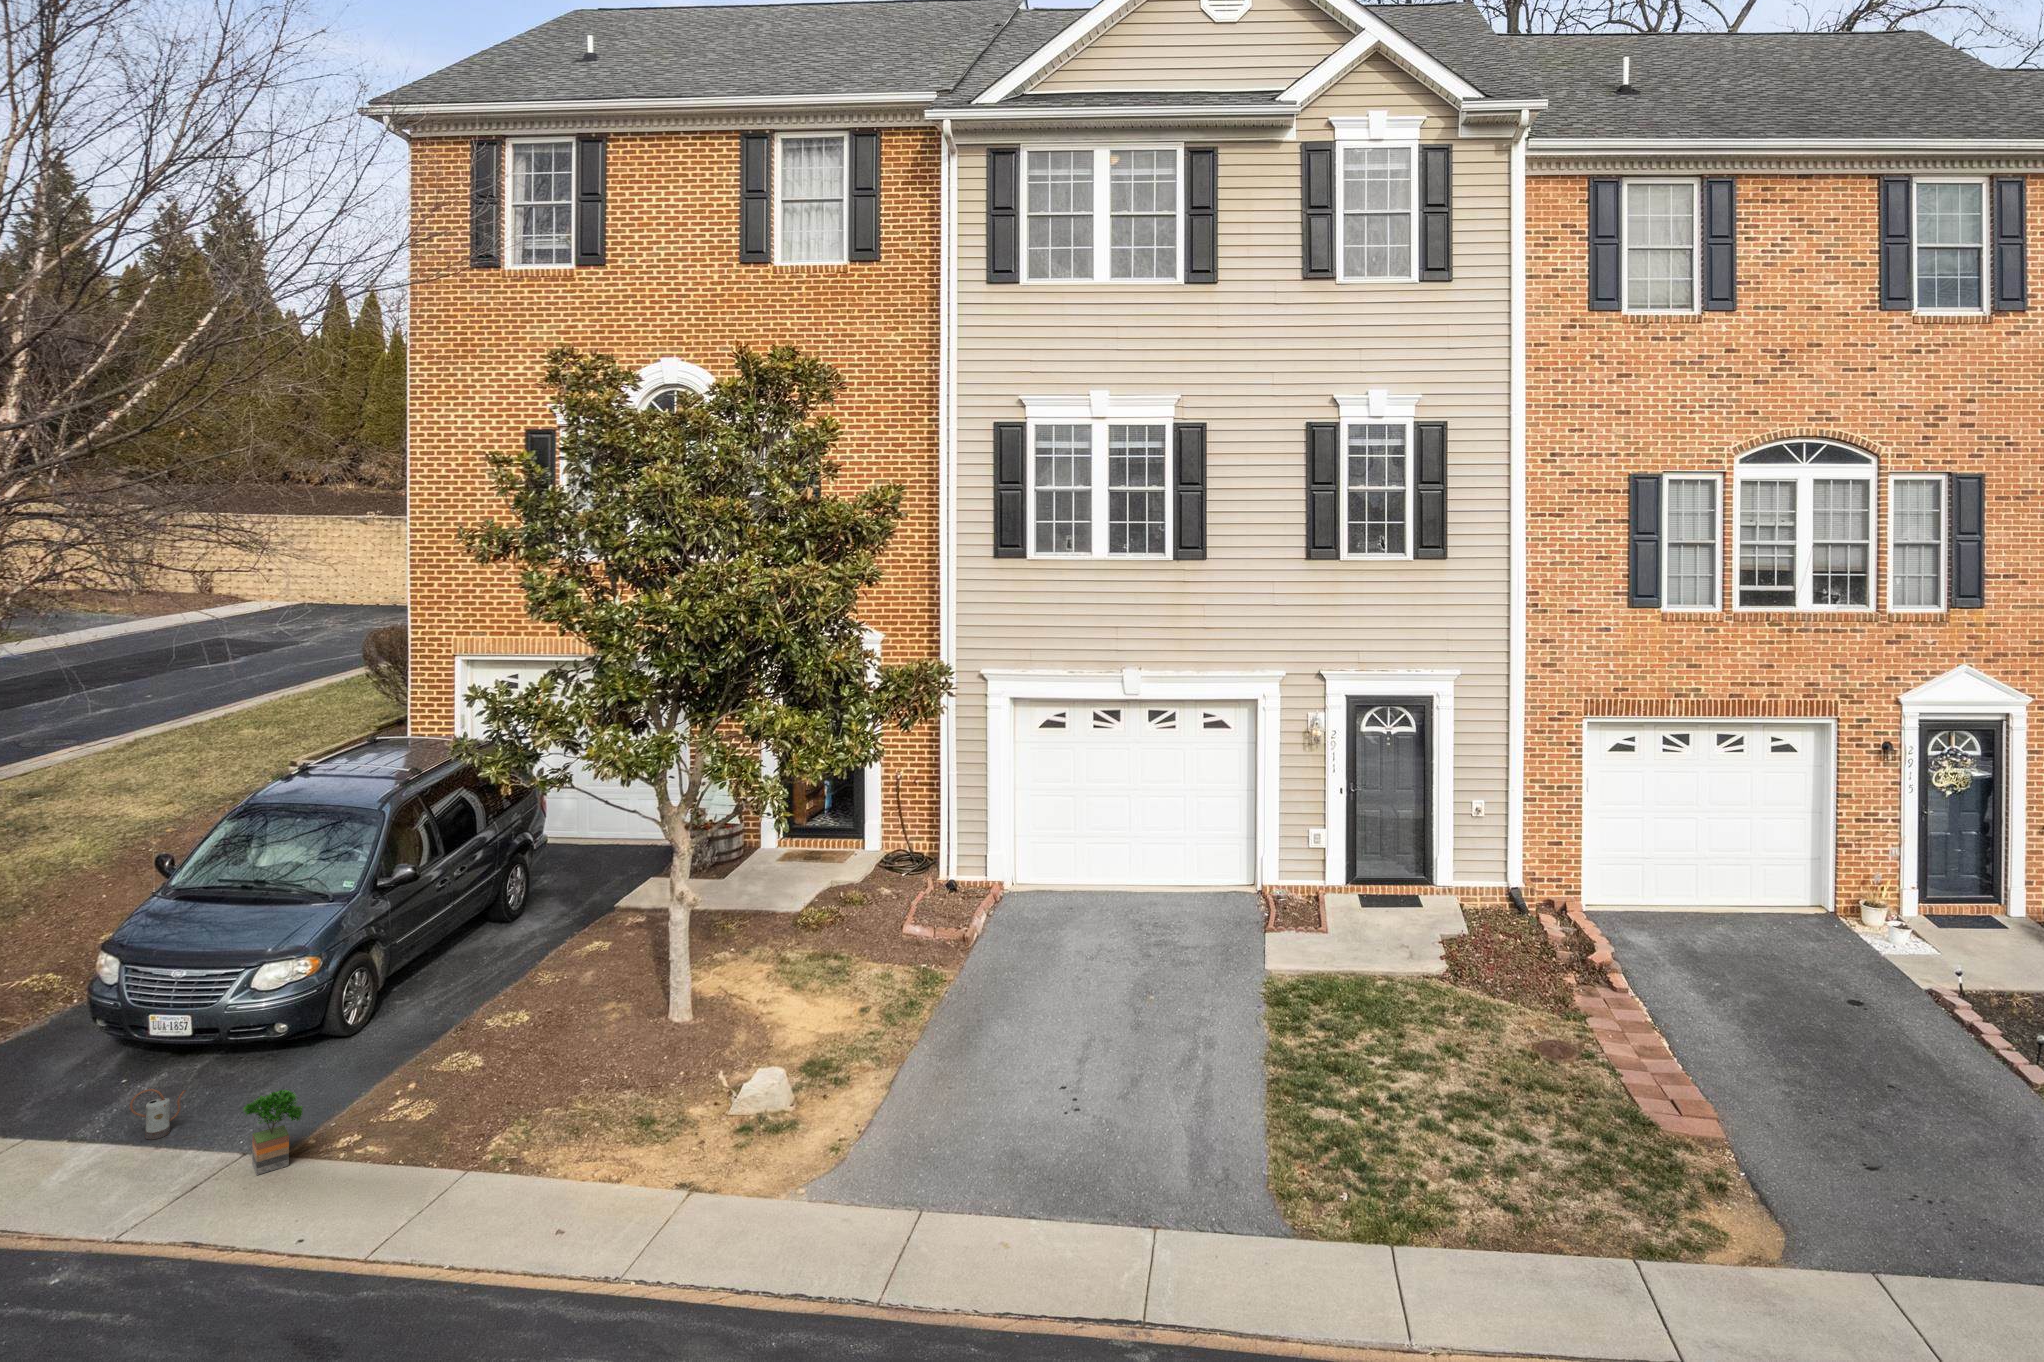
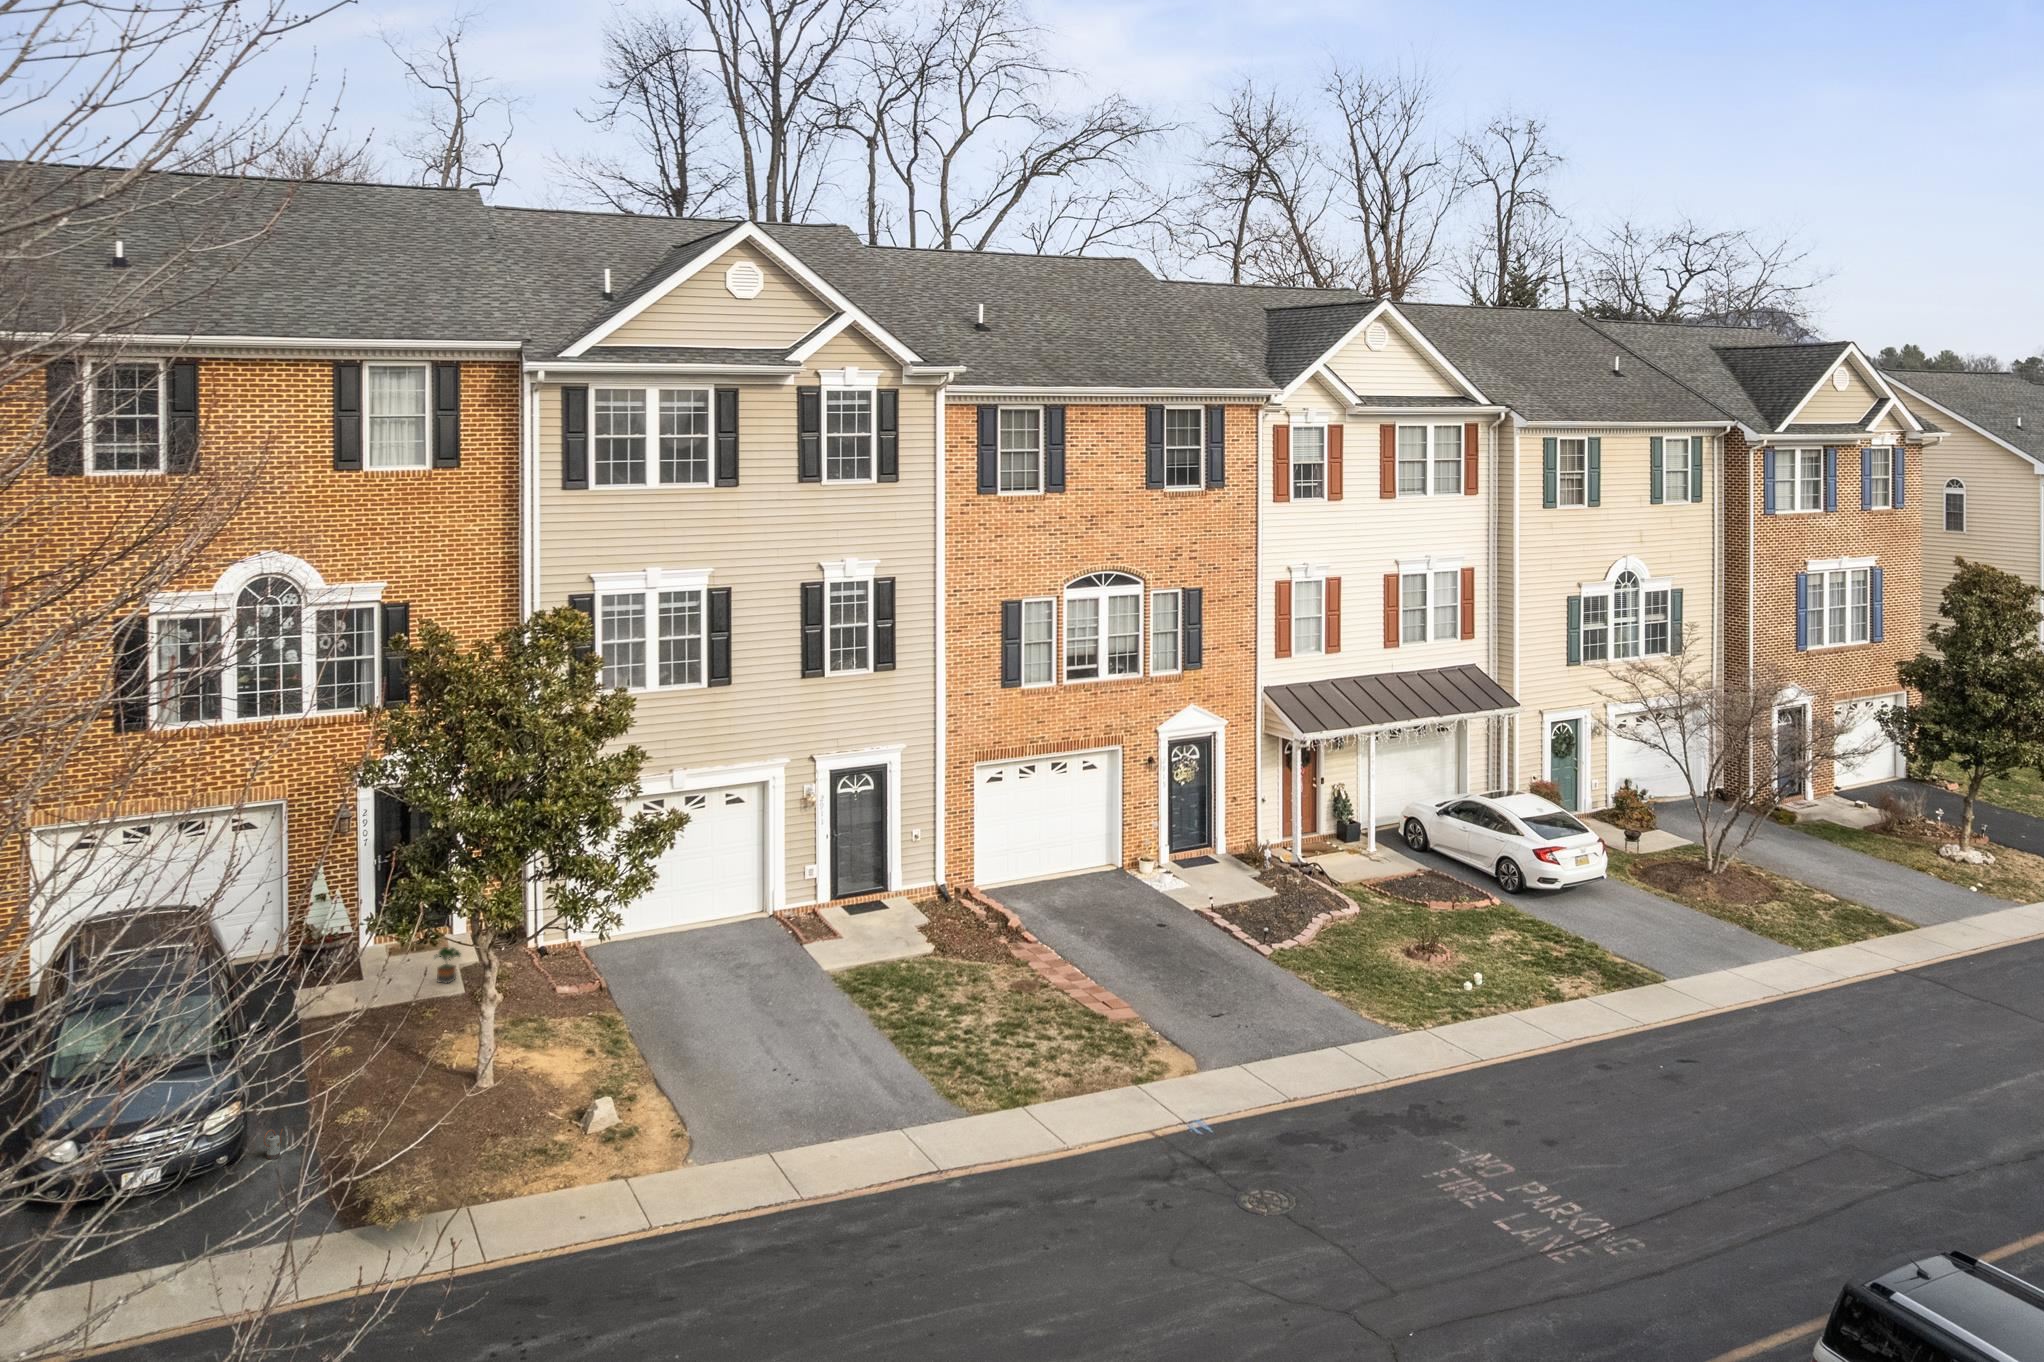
potted tree: present [243,1090,303,1175] -> present [435,947,461,983]

